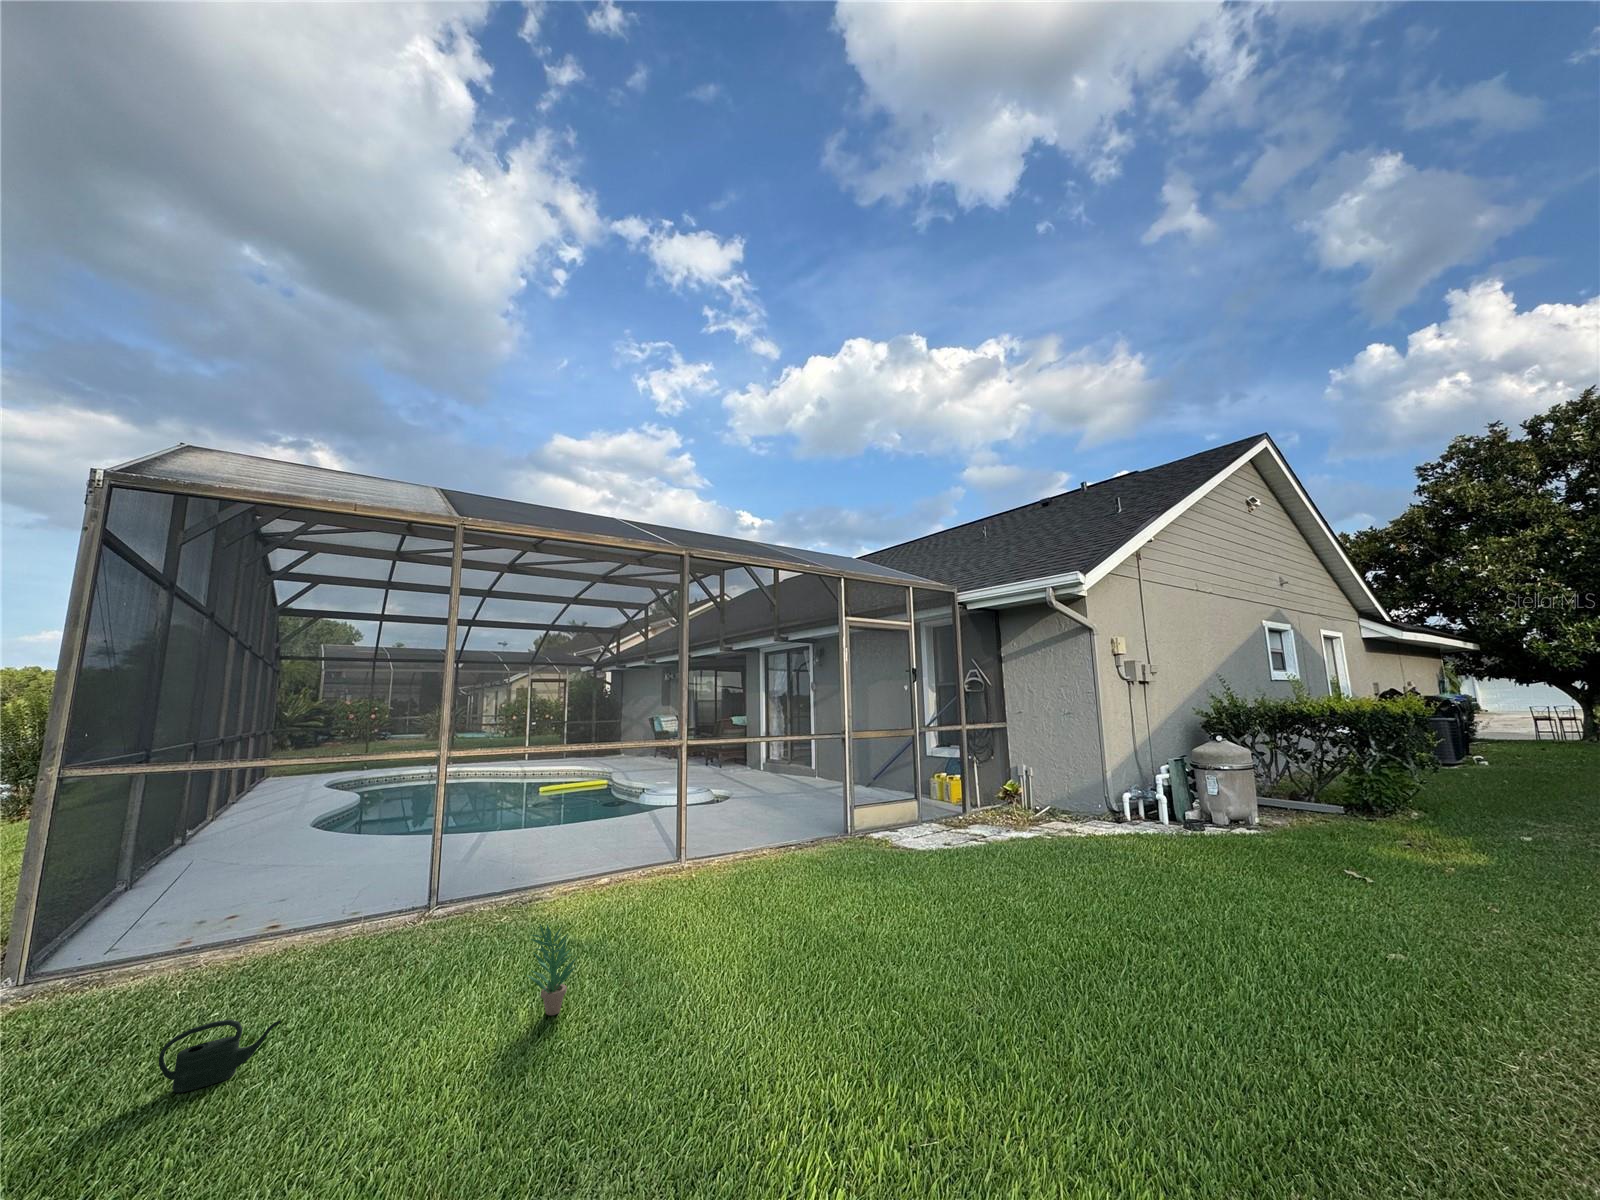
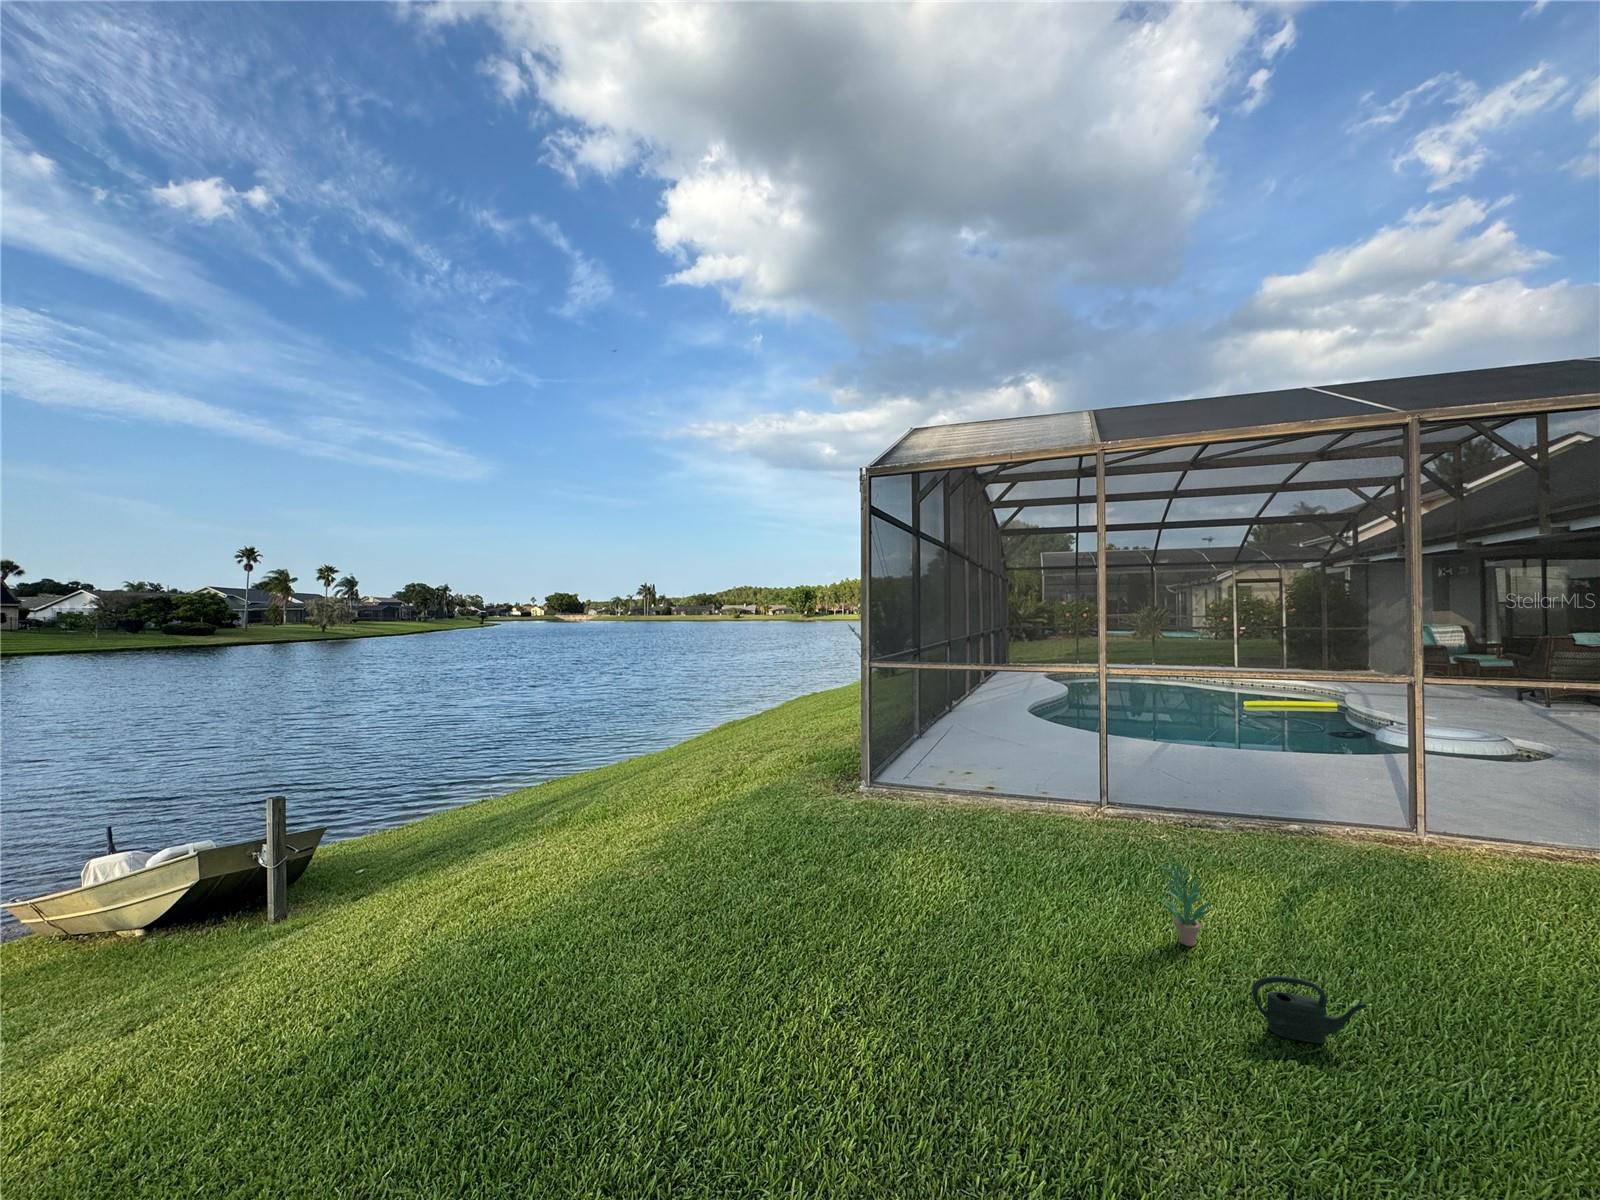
watering can: present [159,1020,281,1093] -> present [1252,976,1367,1043]

